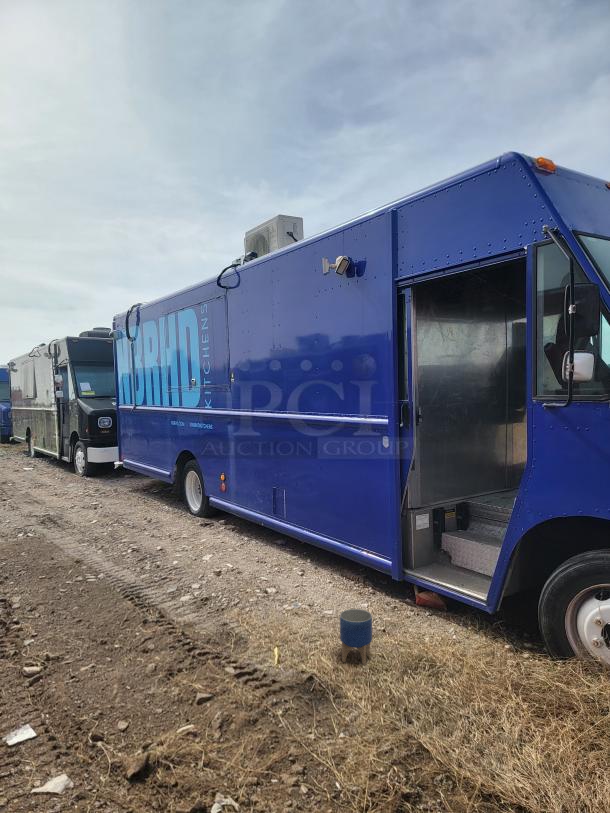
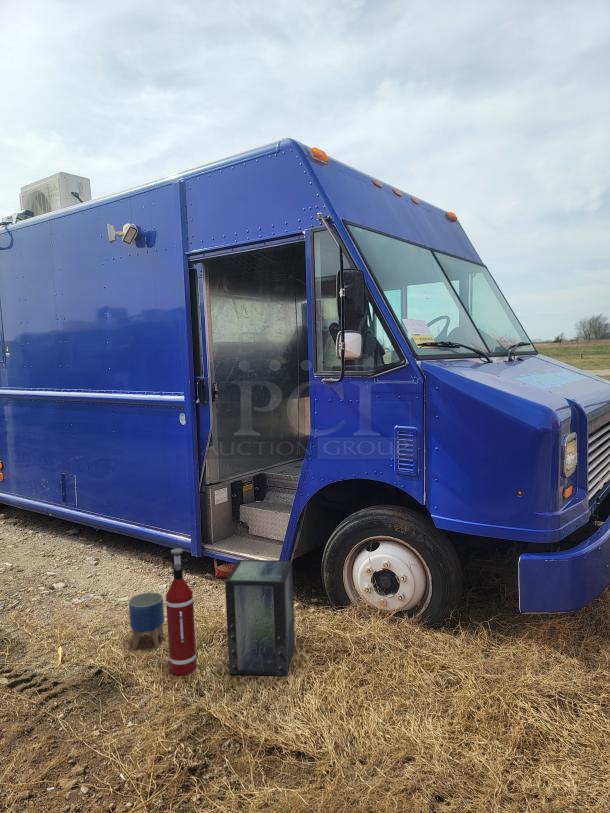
fire extinguisher: none [378,569,405,697] -> present [166,548,196,675]
storage box: none [439,590,509,721] -> present [225,560,295,676]

